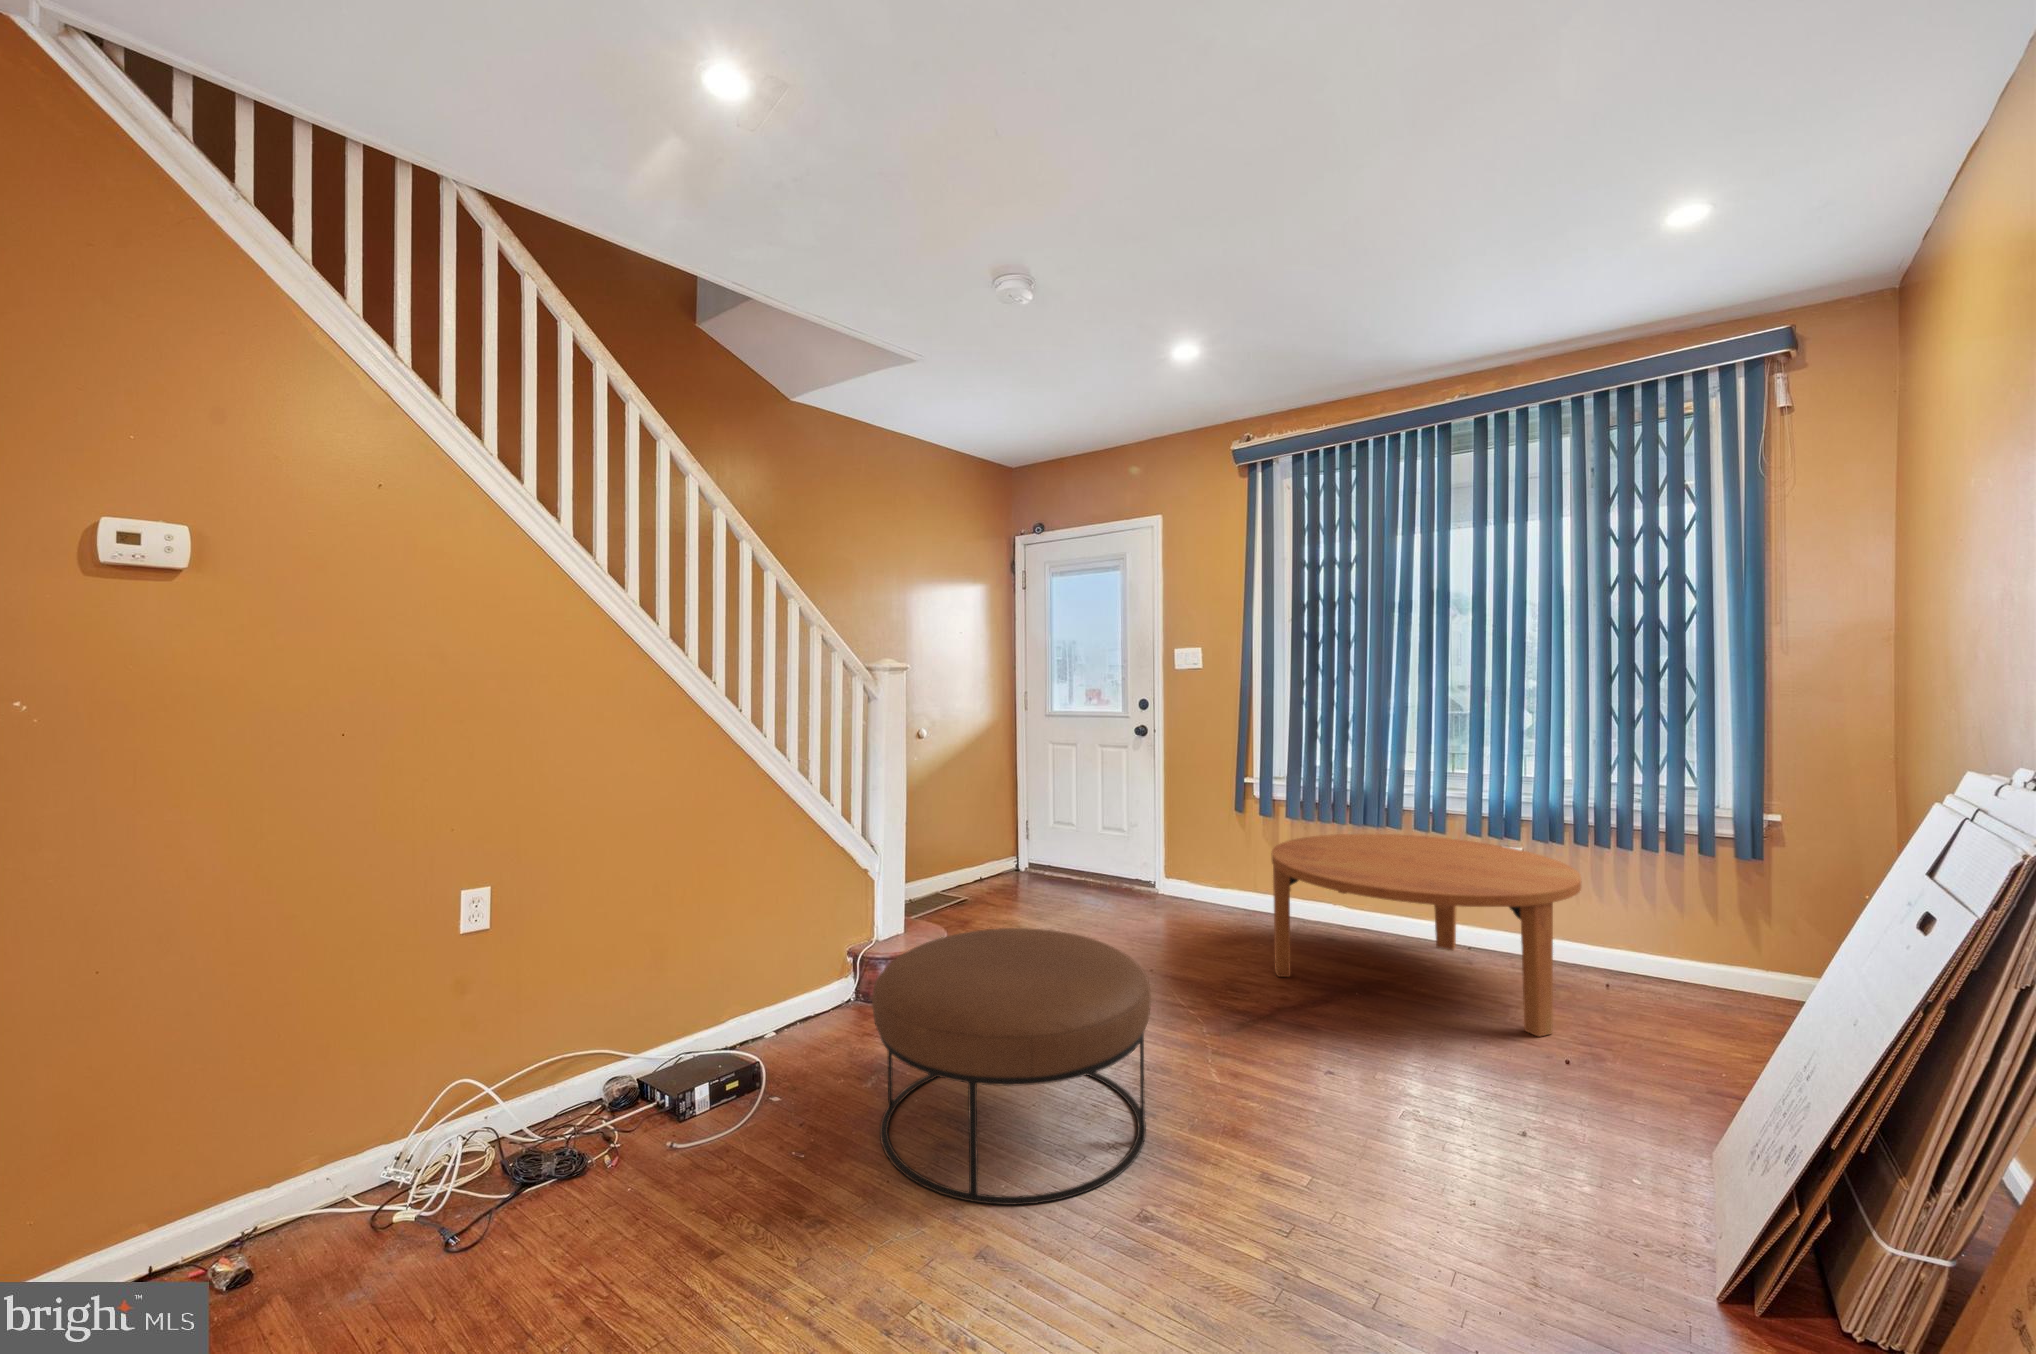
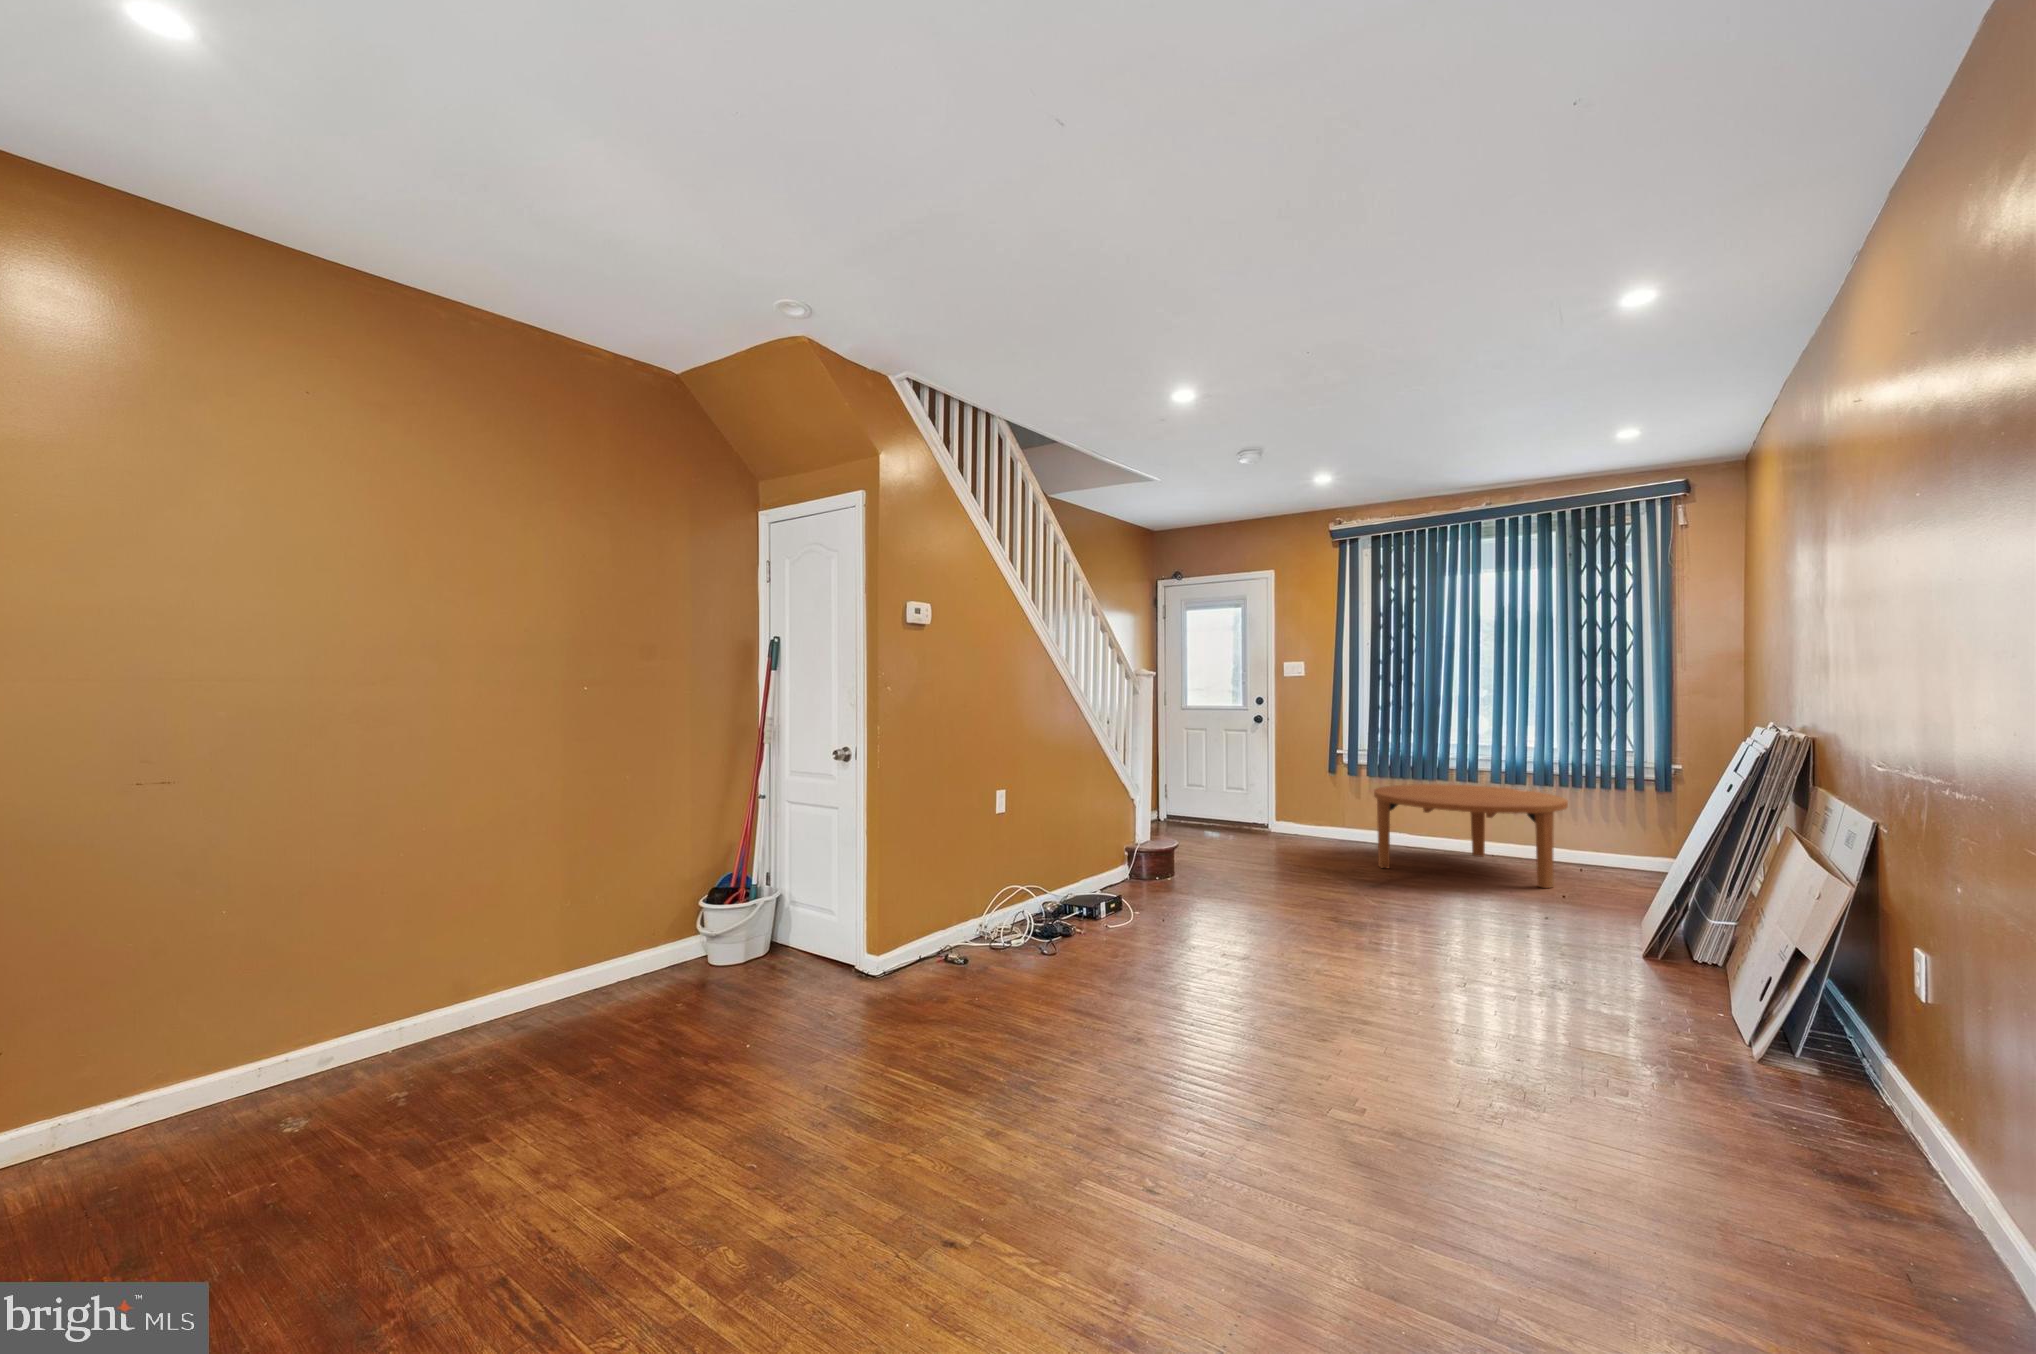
ottoman: present [872,928,1151,1205] -> none [1203,823,1358,940]

